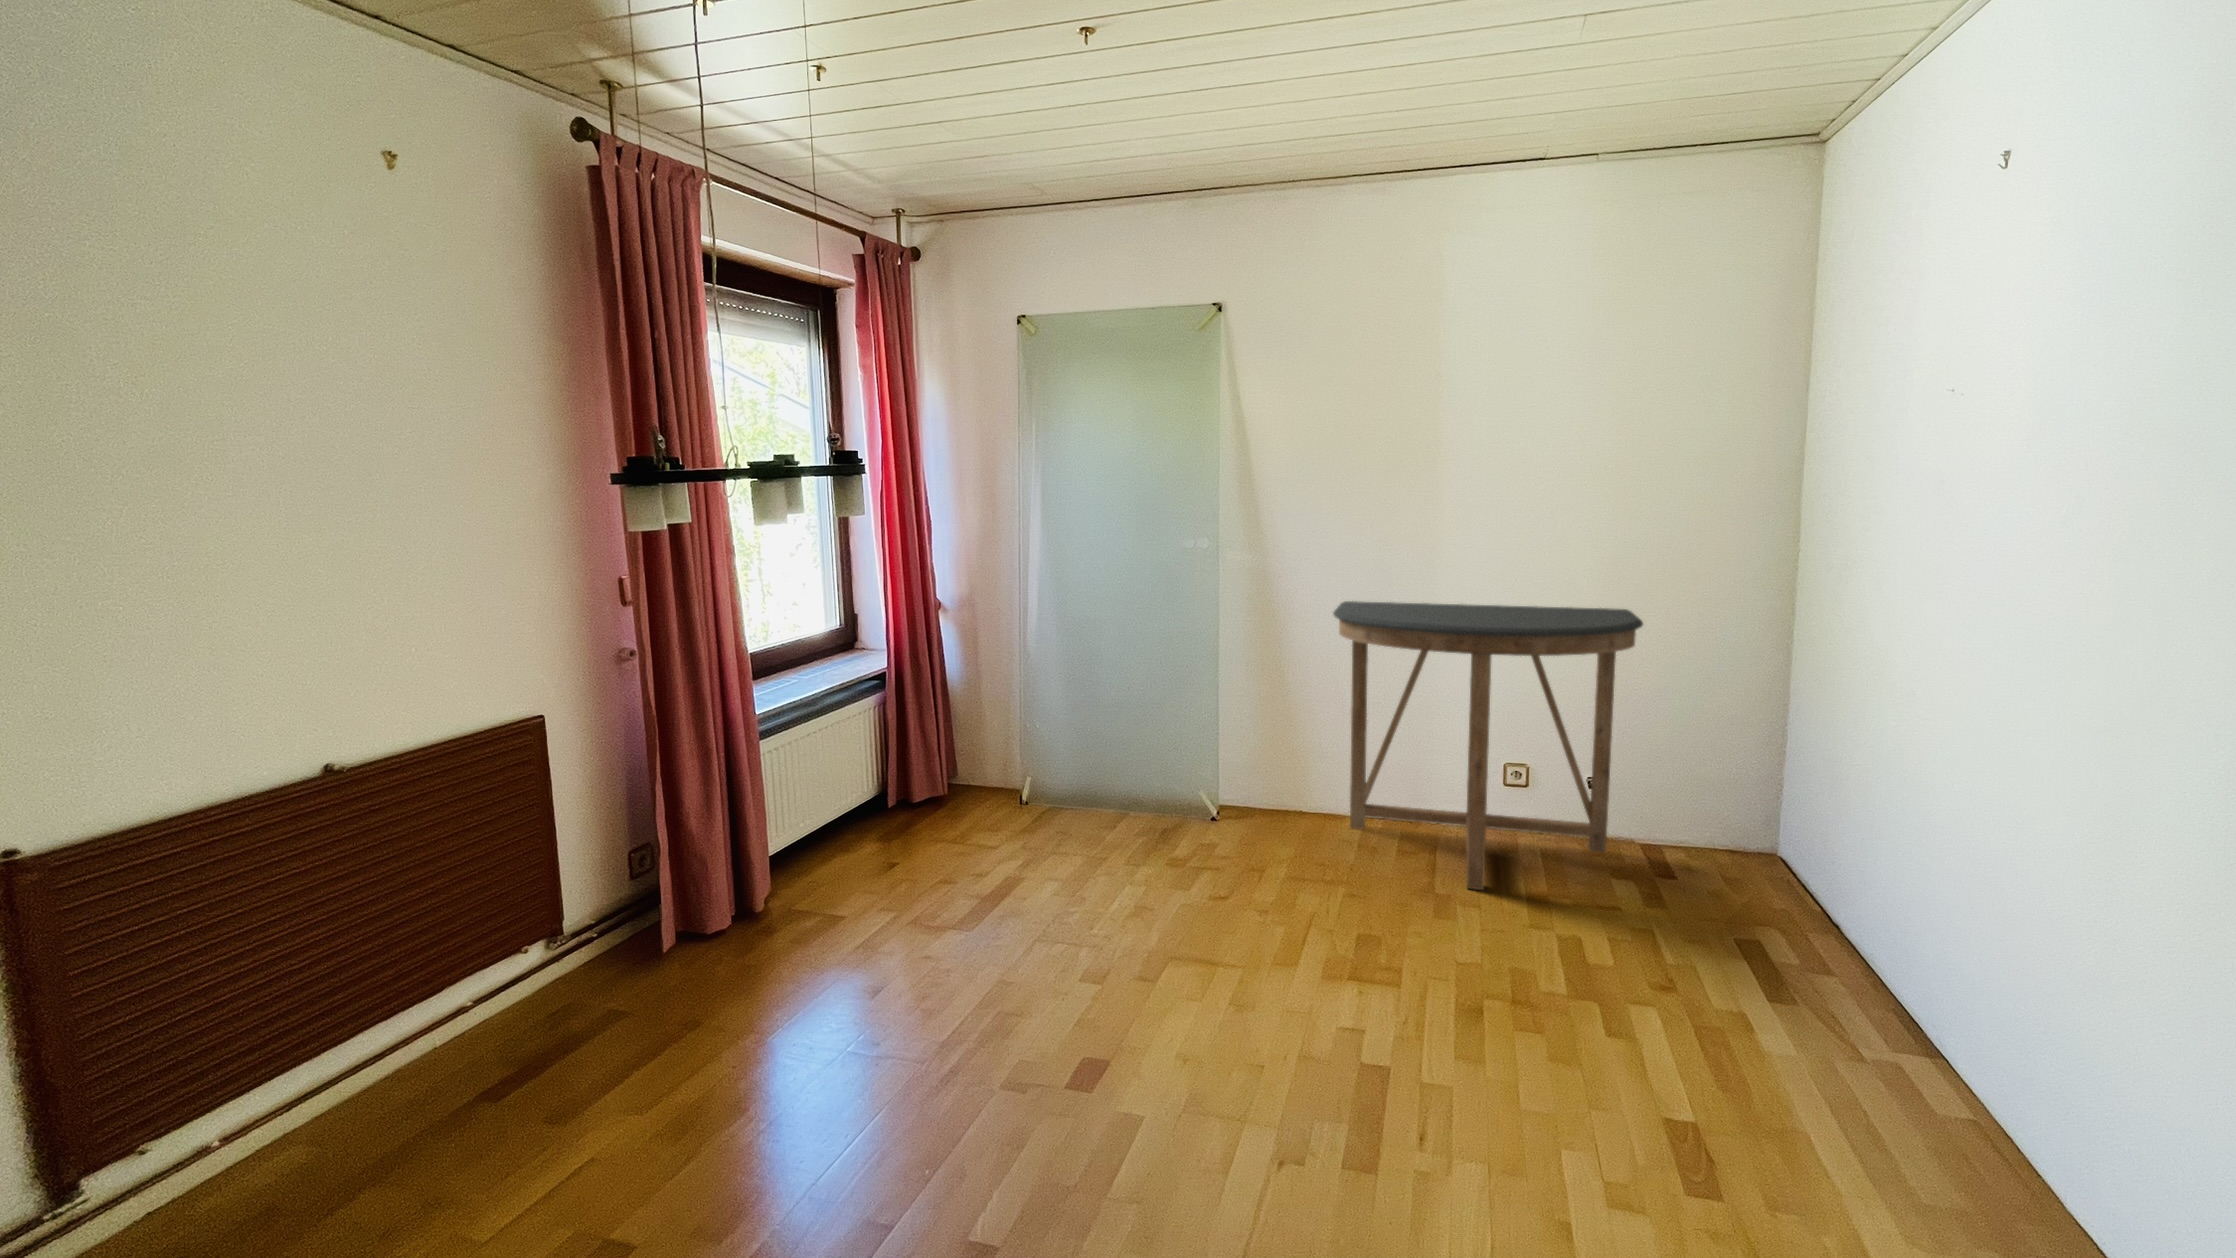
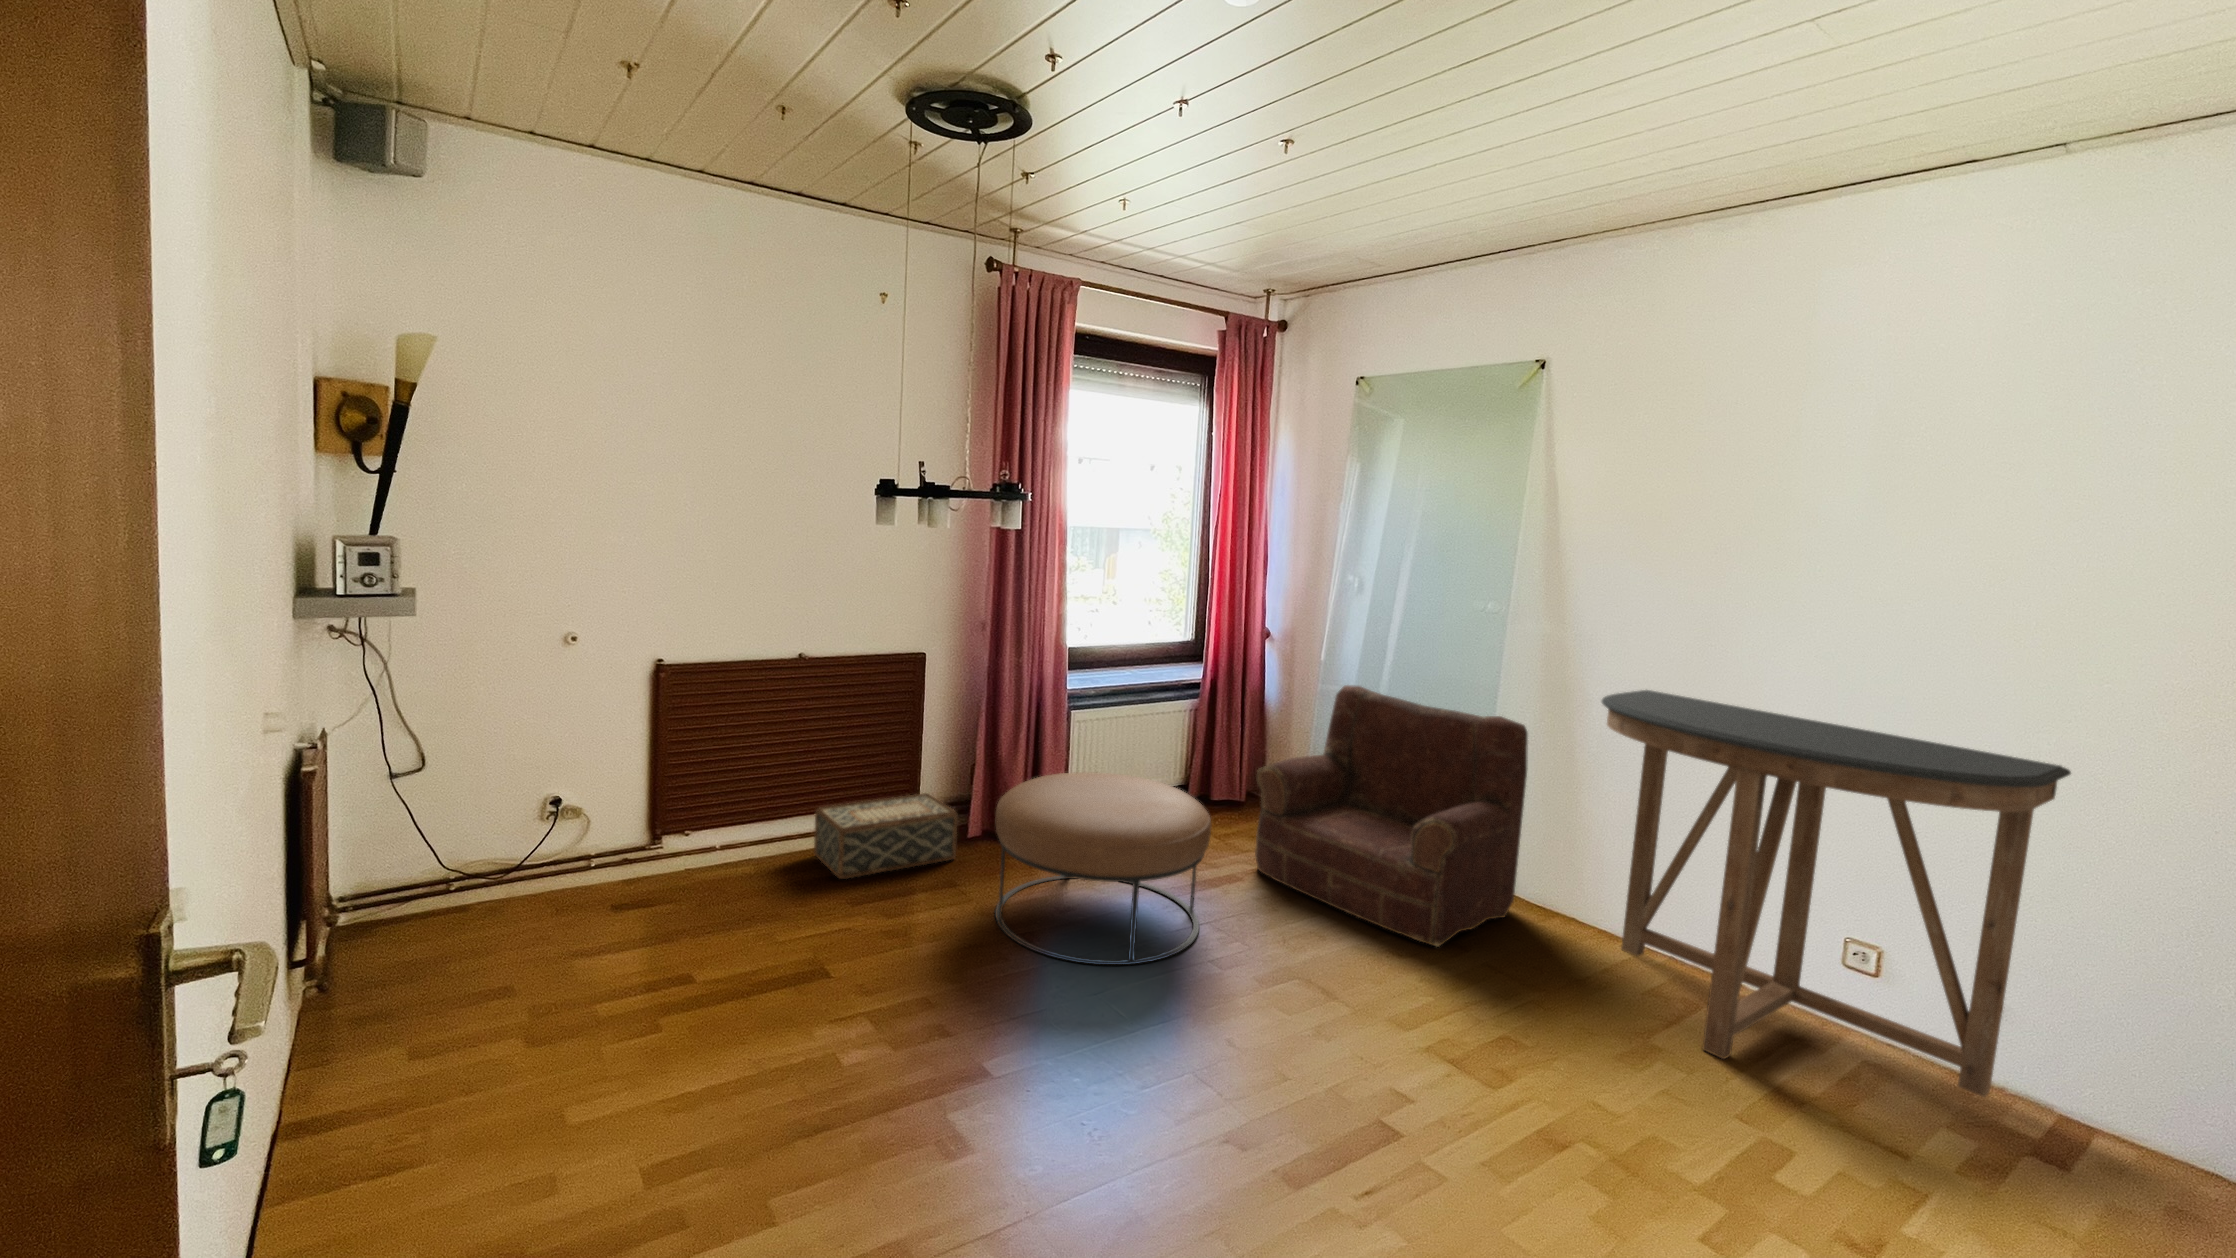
armchair: none [1014,643,1262,879] -> present [1255,685,1528,947]
ottoman: none [766,801,1049,1063] -> present [995,772,1211,965]
woven basket: none [407,912,665,1093] -> present [814,793,957,879]

